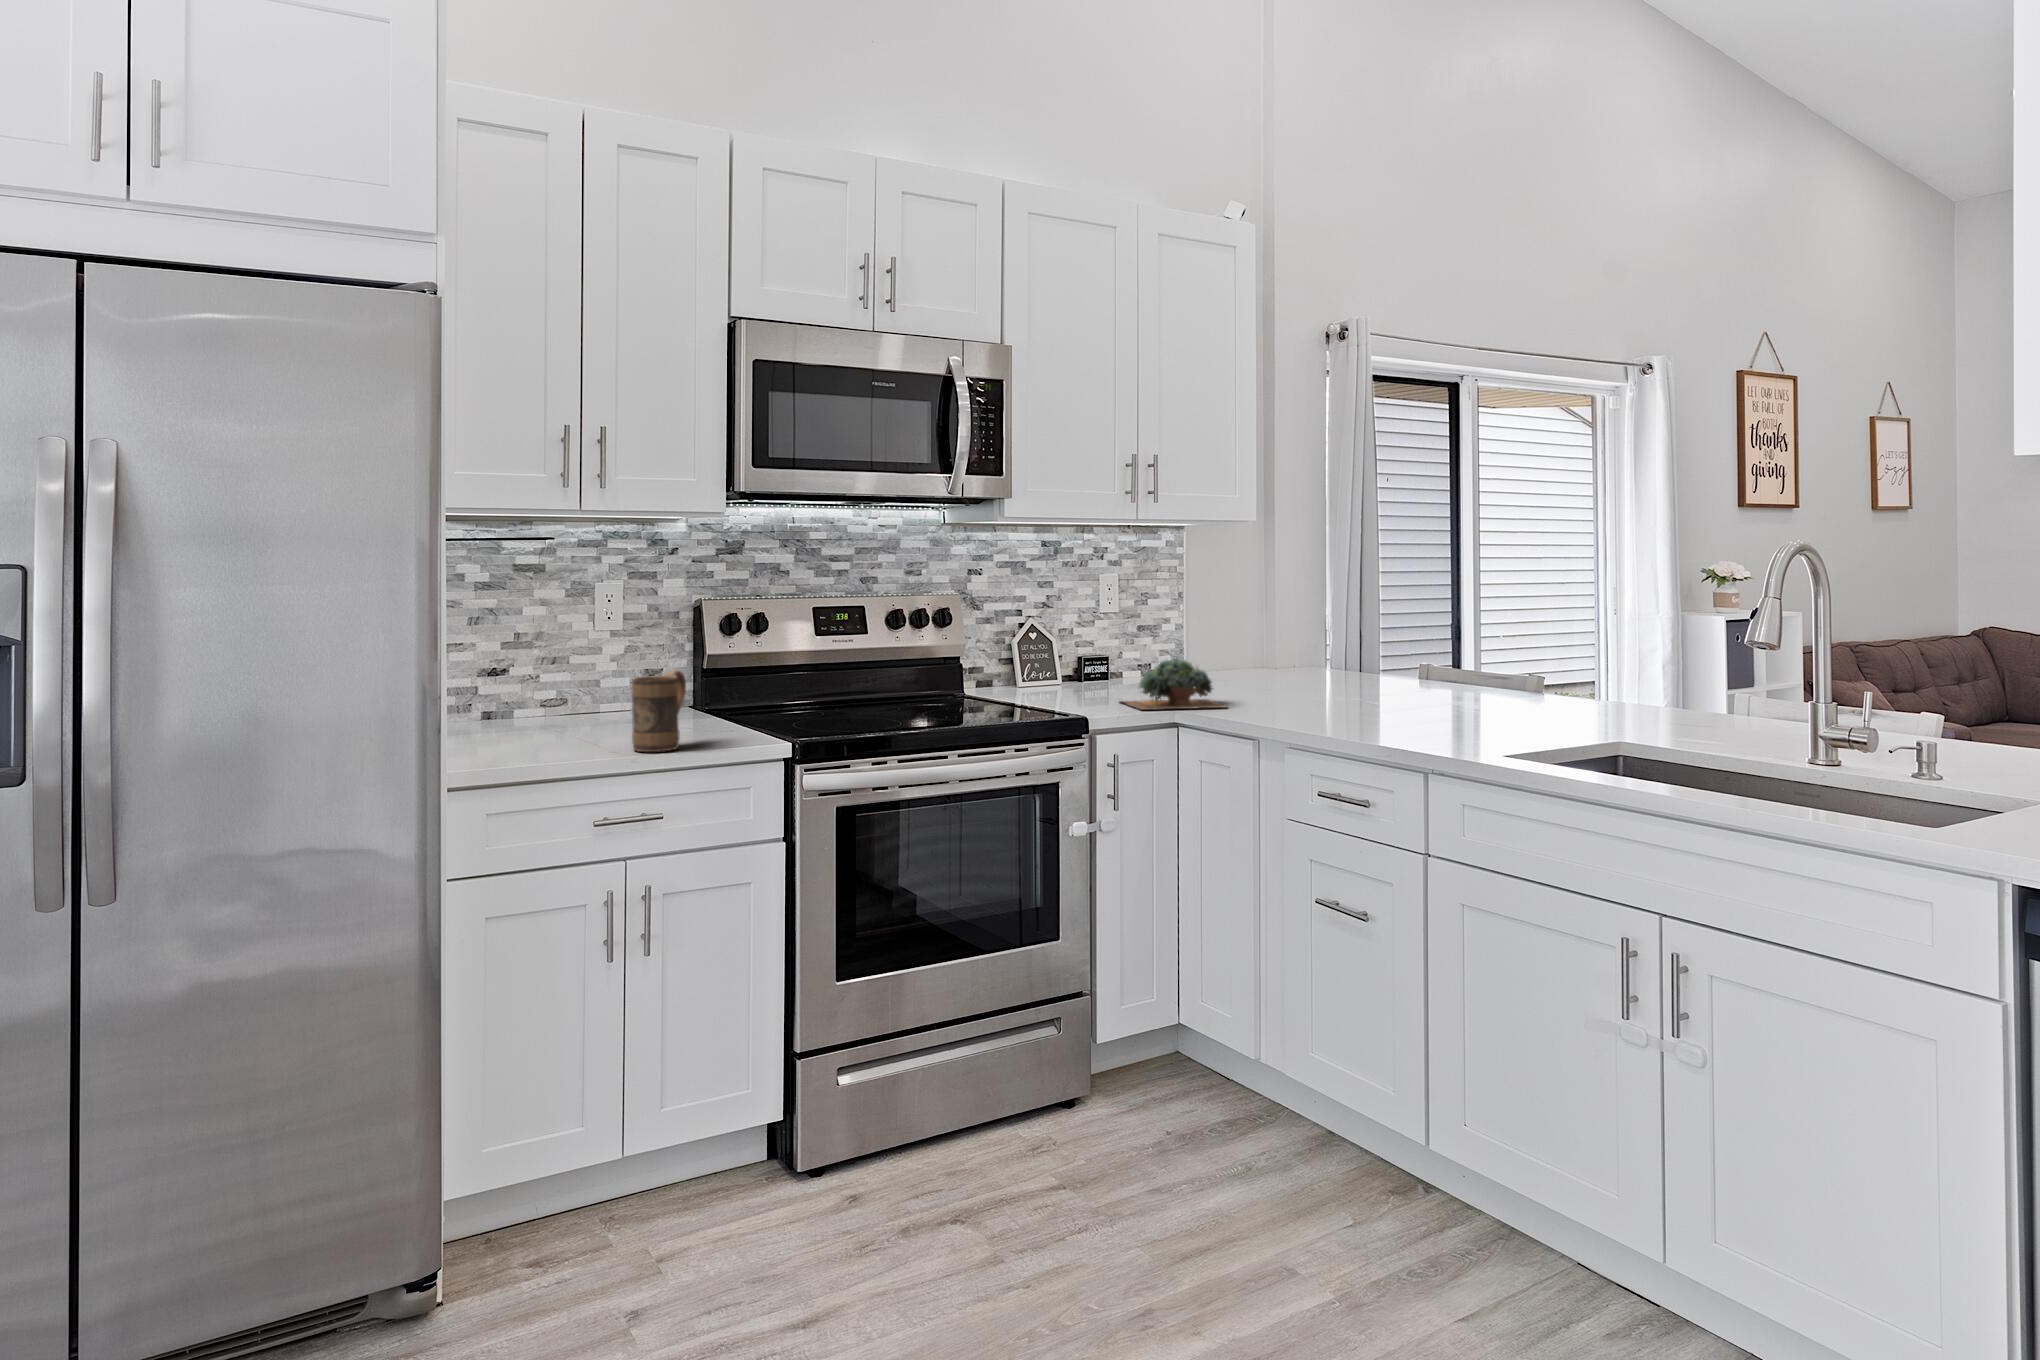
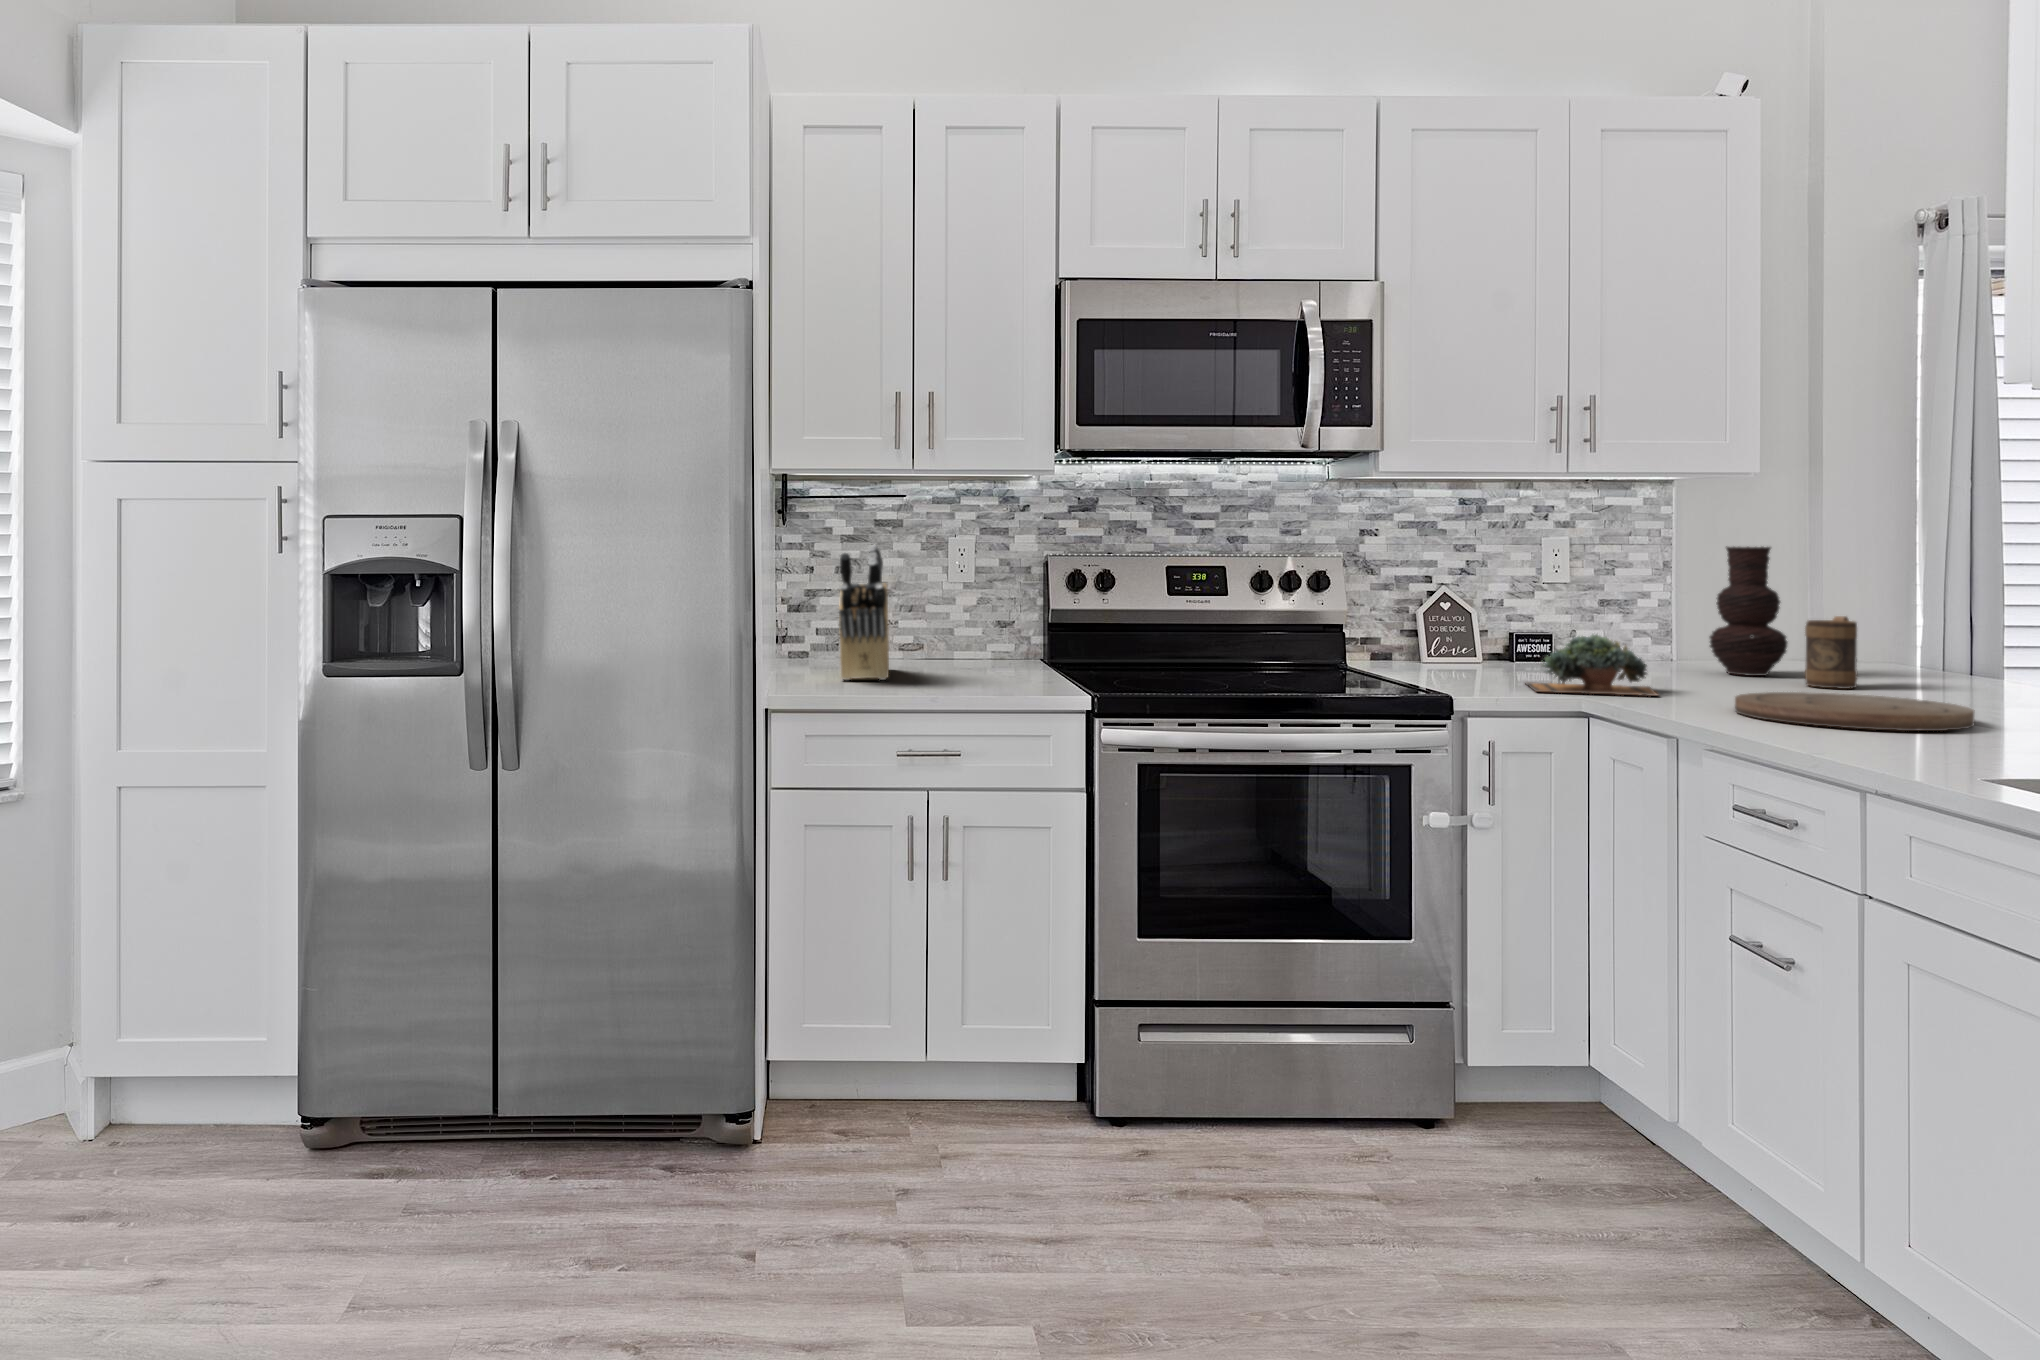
vase: none [1221,581,1275,684] -> present [1710,546,1787,676]
knife block: none [488,593,561,744] -> present [839,545,889,680]
mug: present [631,671,686,752] -> present [1805,616,1857,689]
cutting board: none [1295,698,1455,728] -> present [1735,692,1974,731]

